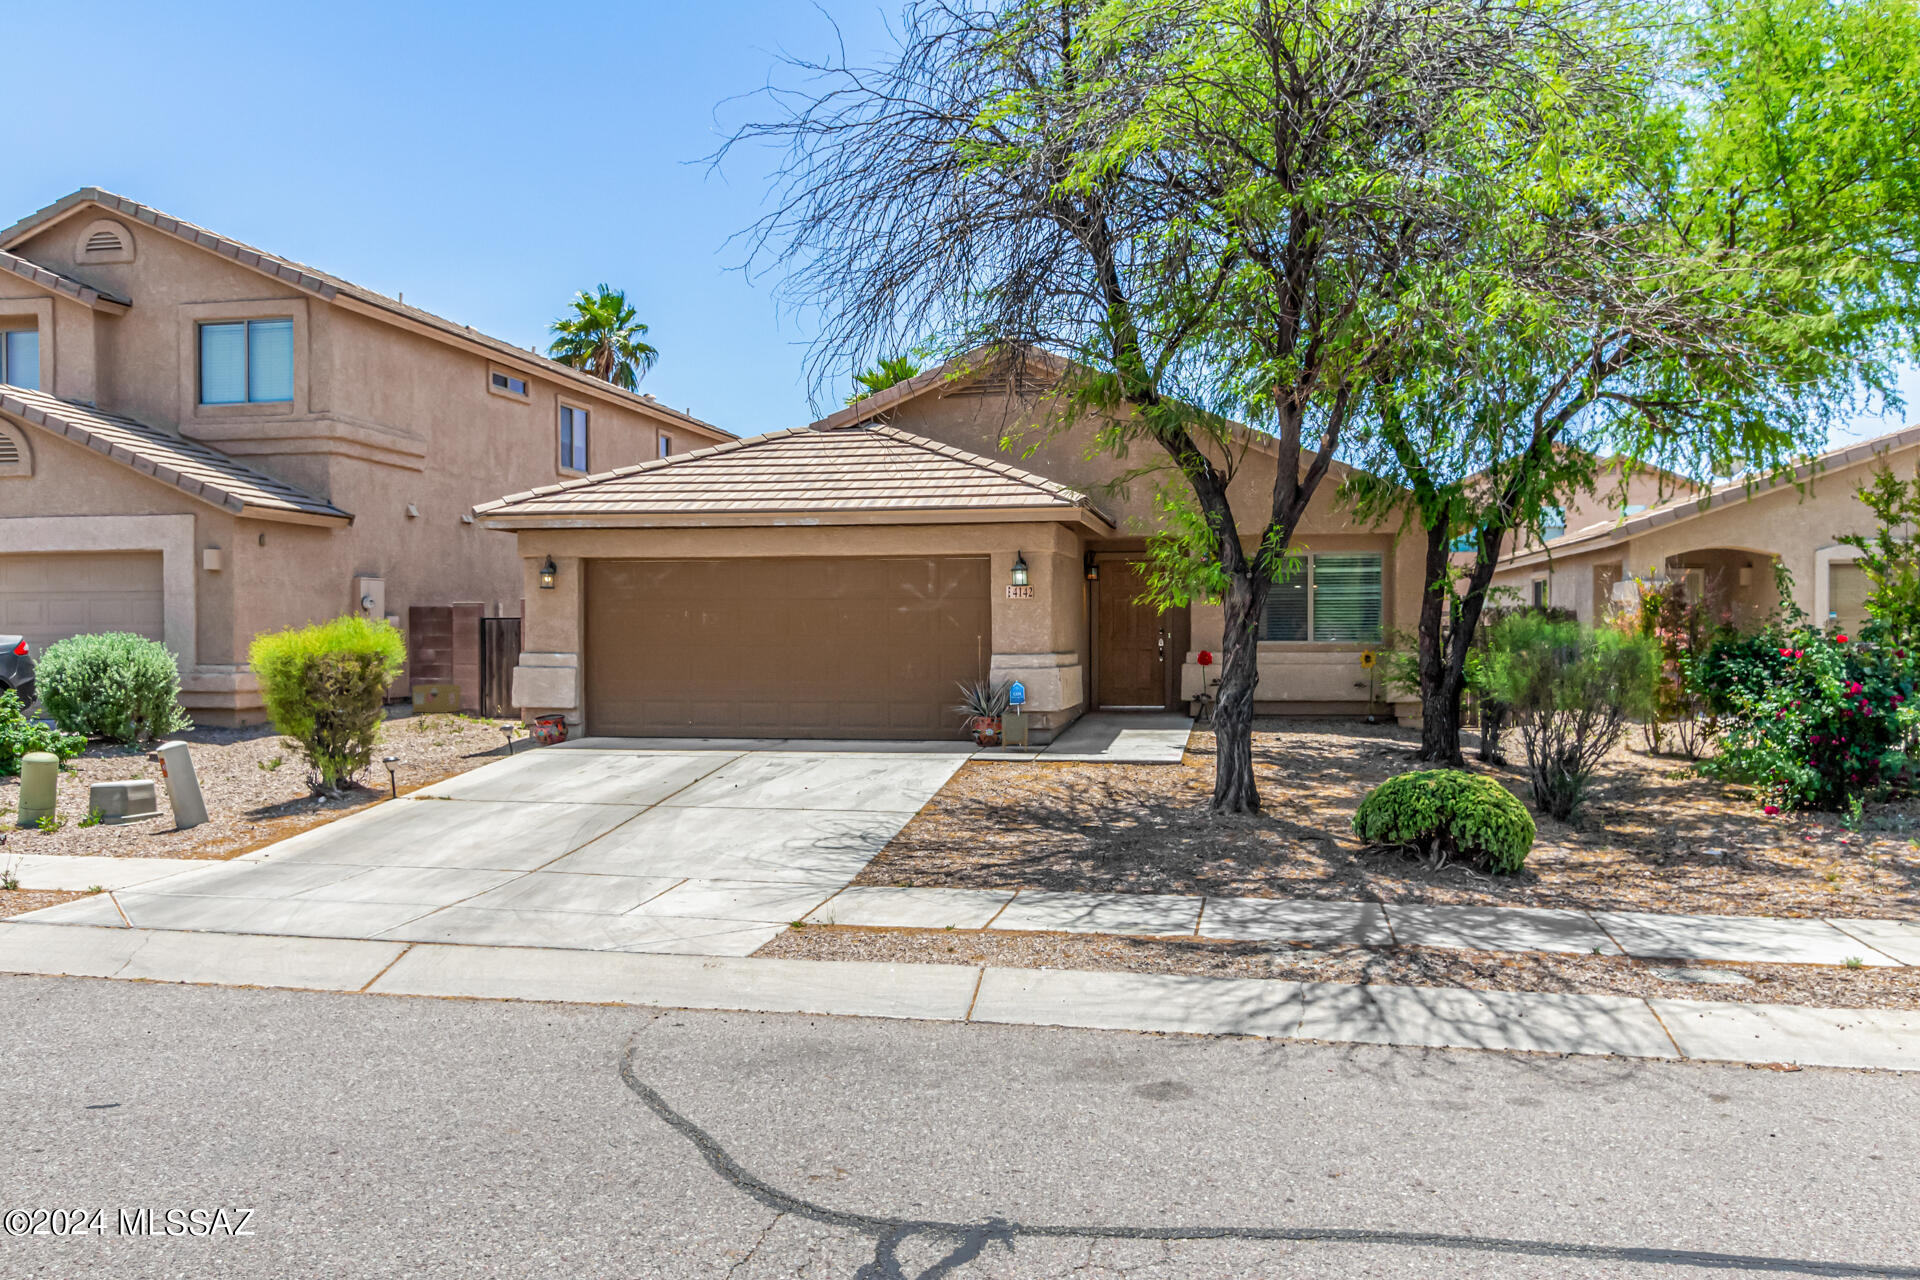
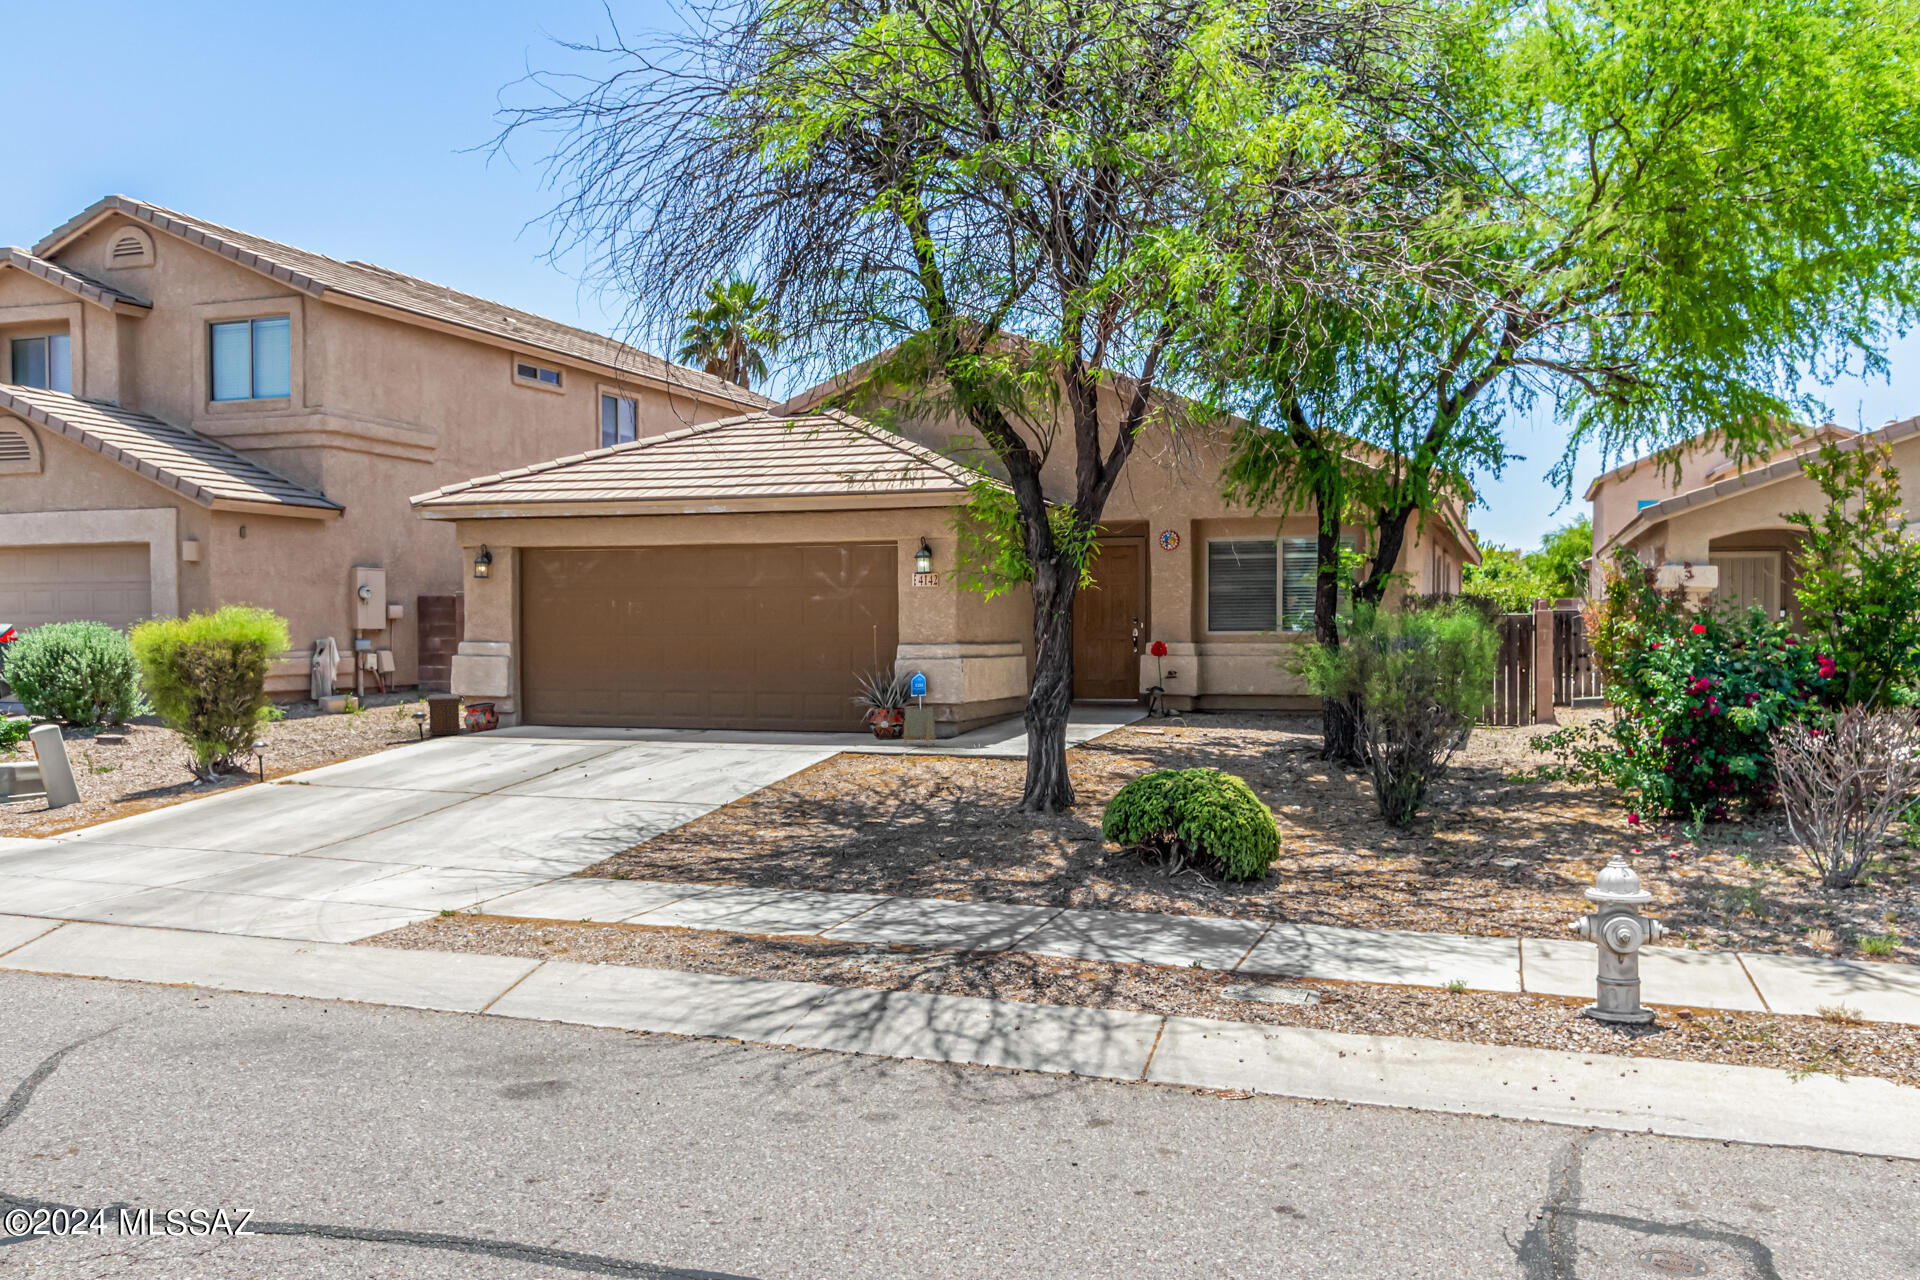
cardboard box: present [413,684,461,713] -> none [401,675,447,703]
bench: none [494,705,536,746] -> present [428,694,460,735]

